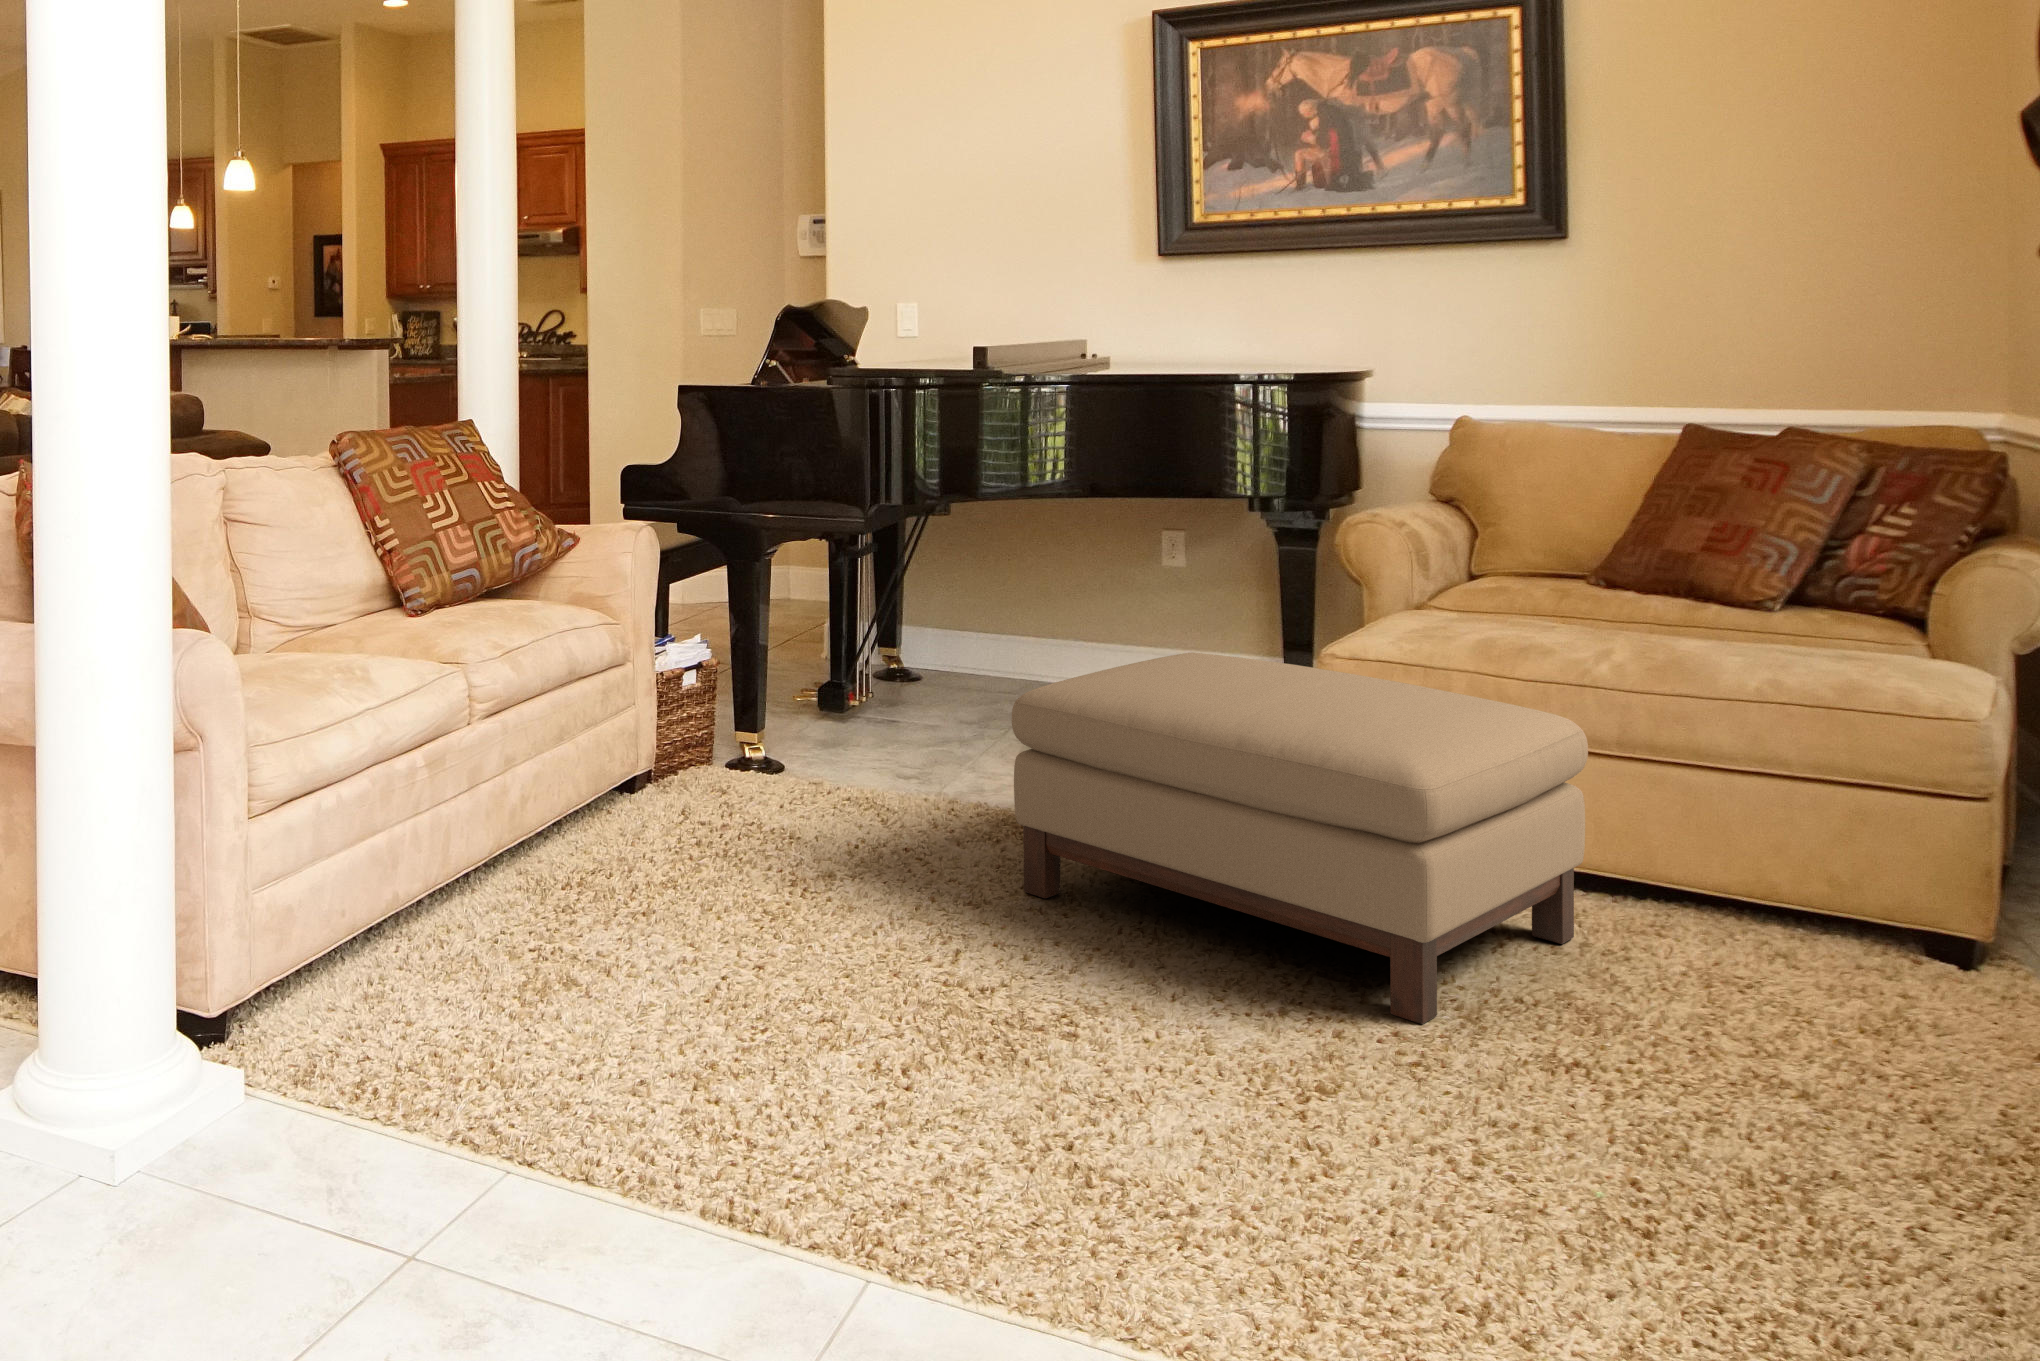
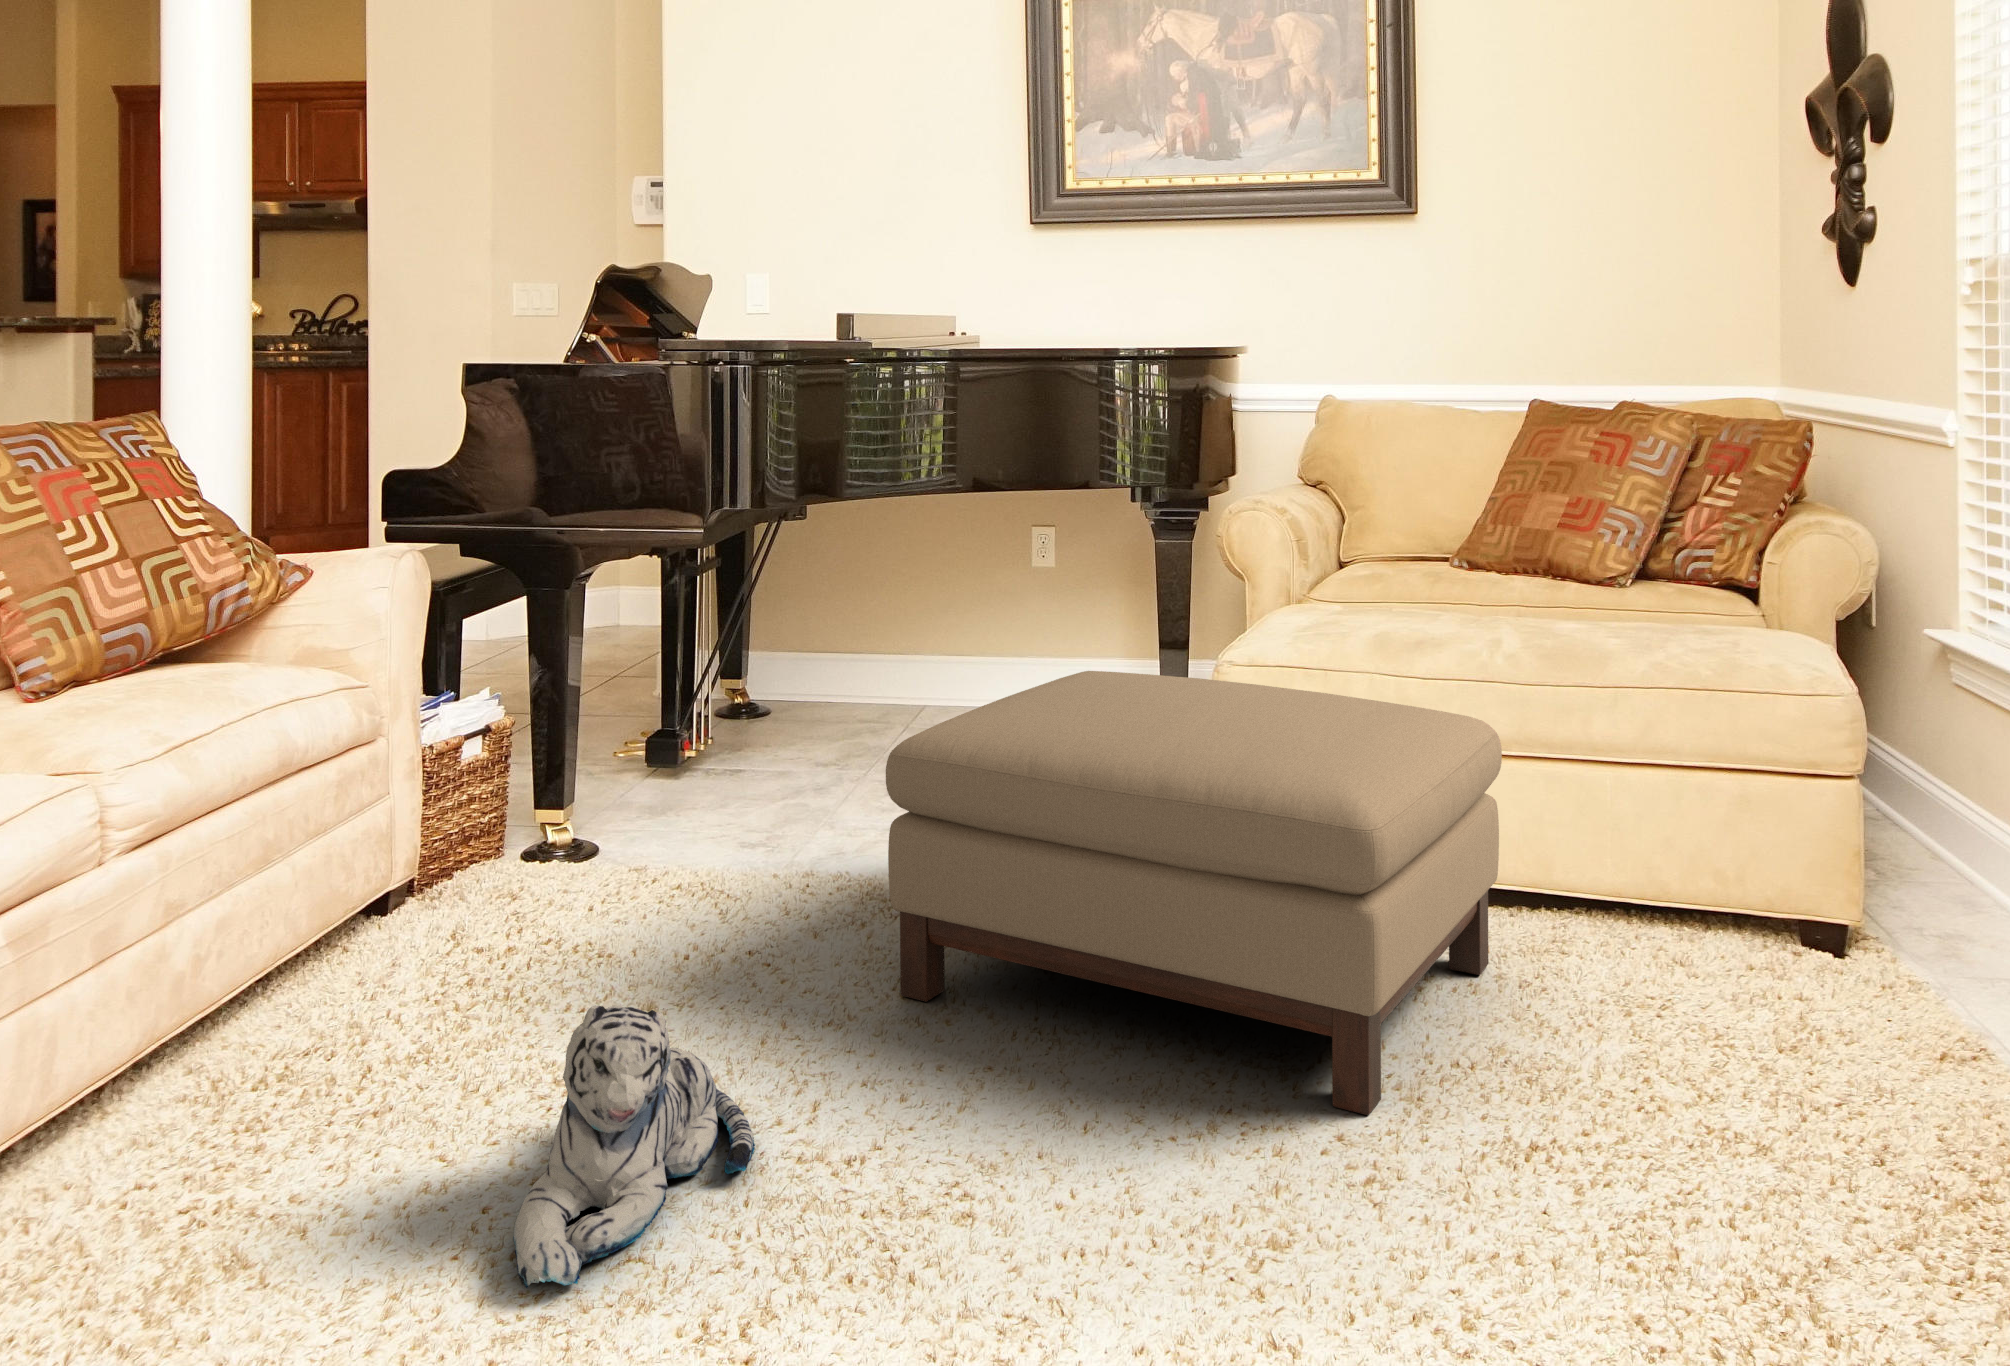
plush toy: none [747,847,911,1024] -> present [513,1005,755,1288]

